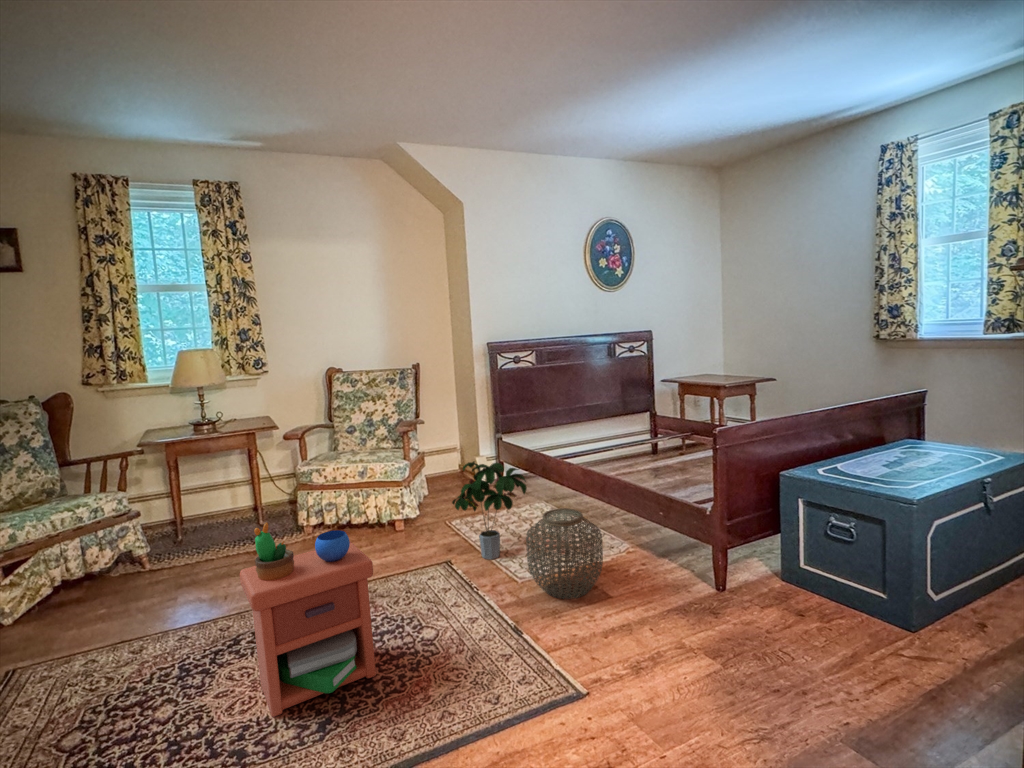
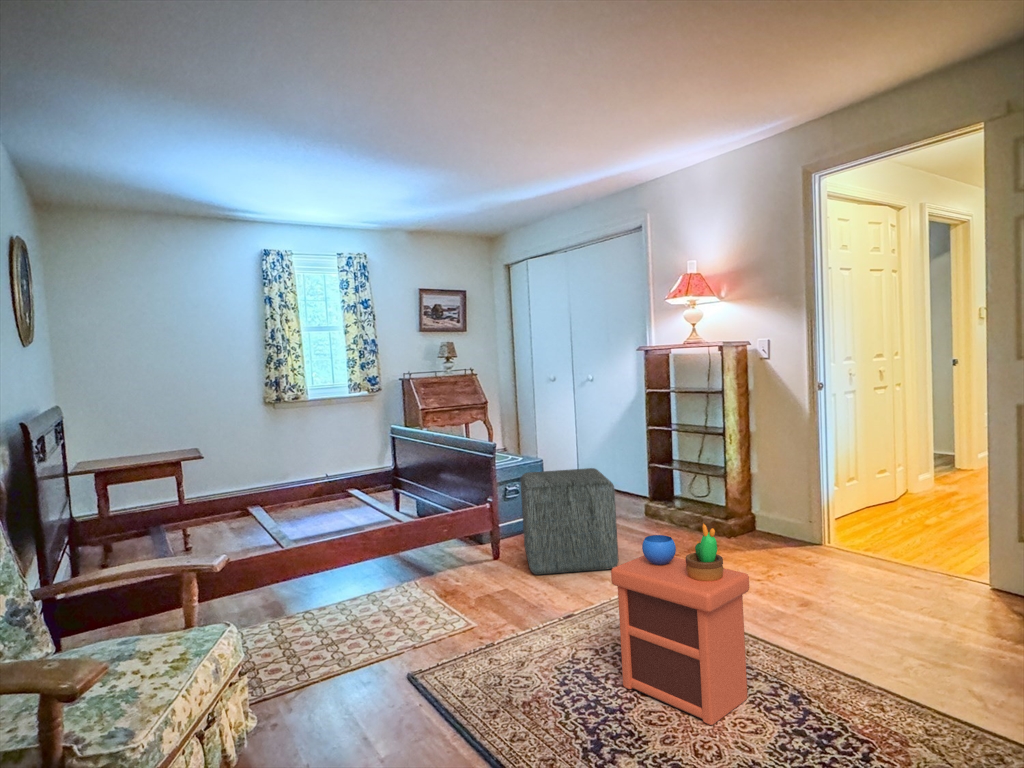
potted plant: present [452,461,527,559] -> none [345,527,423,658]
ottoman: none [656,493,840,683] -> present [520,468,619,575]
woven basket: present [526,508,603,599] -> none [454,531,526,615]

